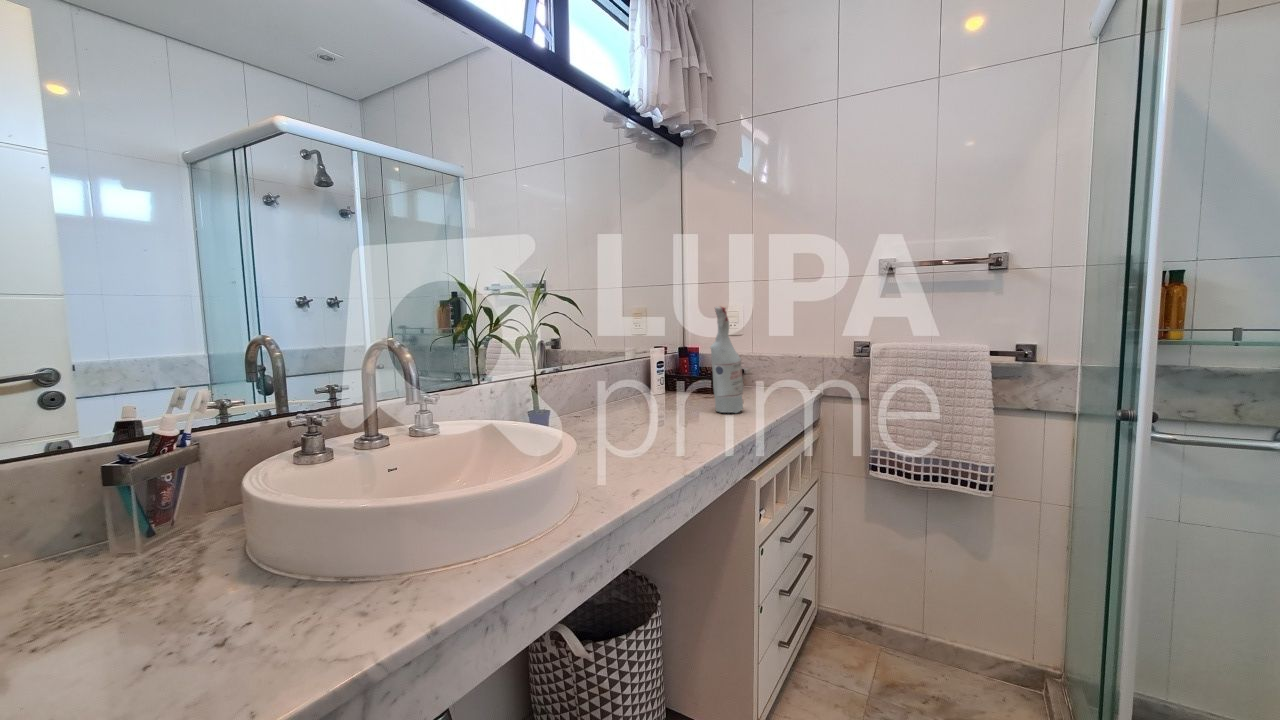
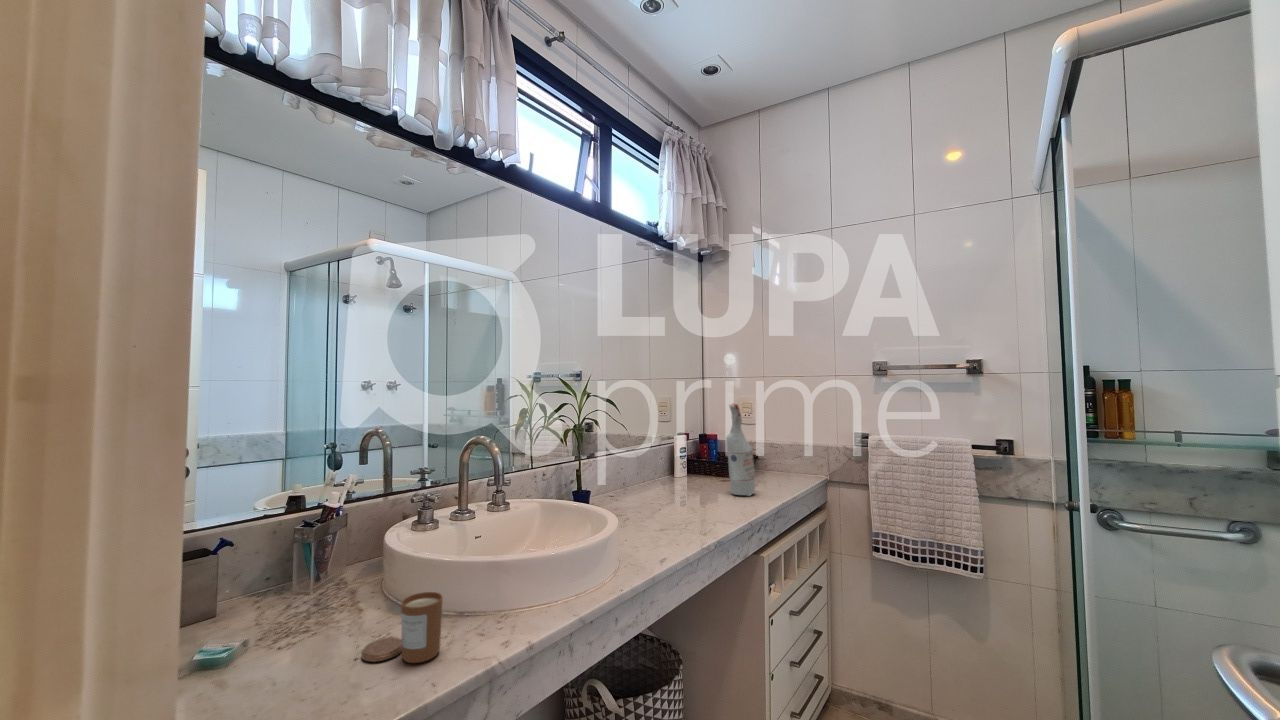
candle: none [160,559,290,670] -> present [362,592,443,663]

